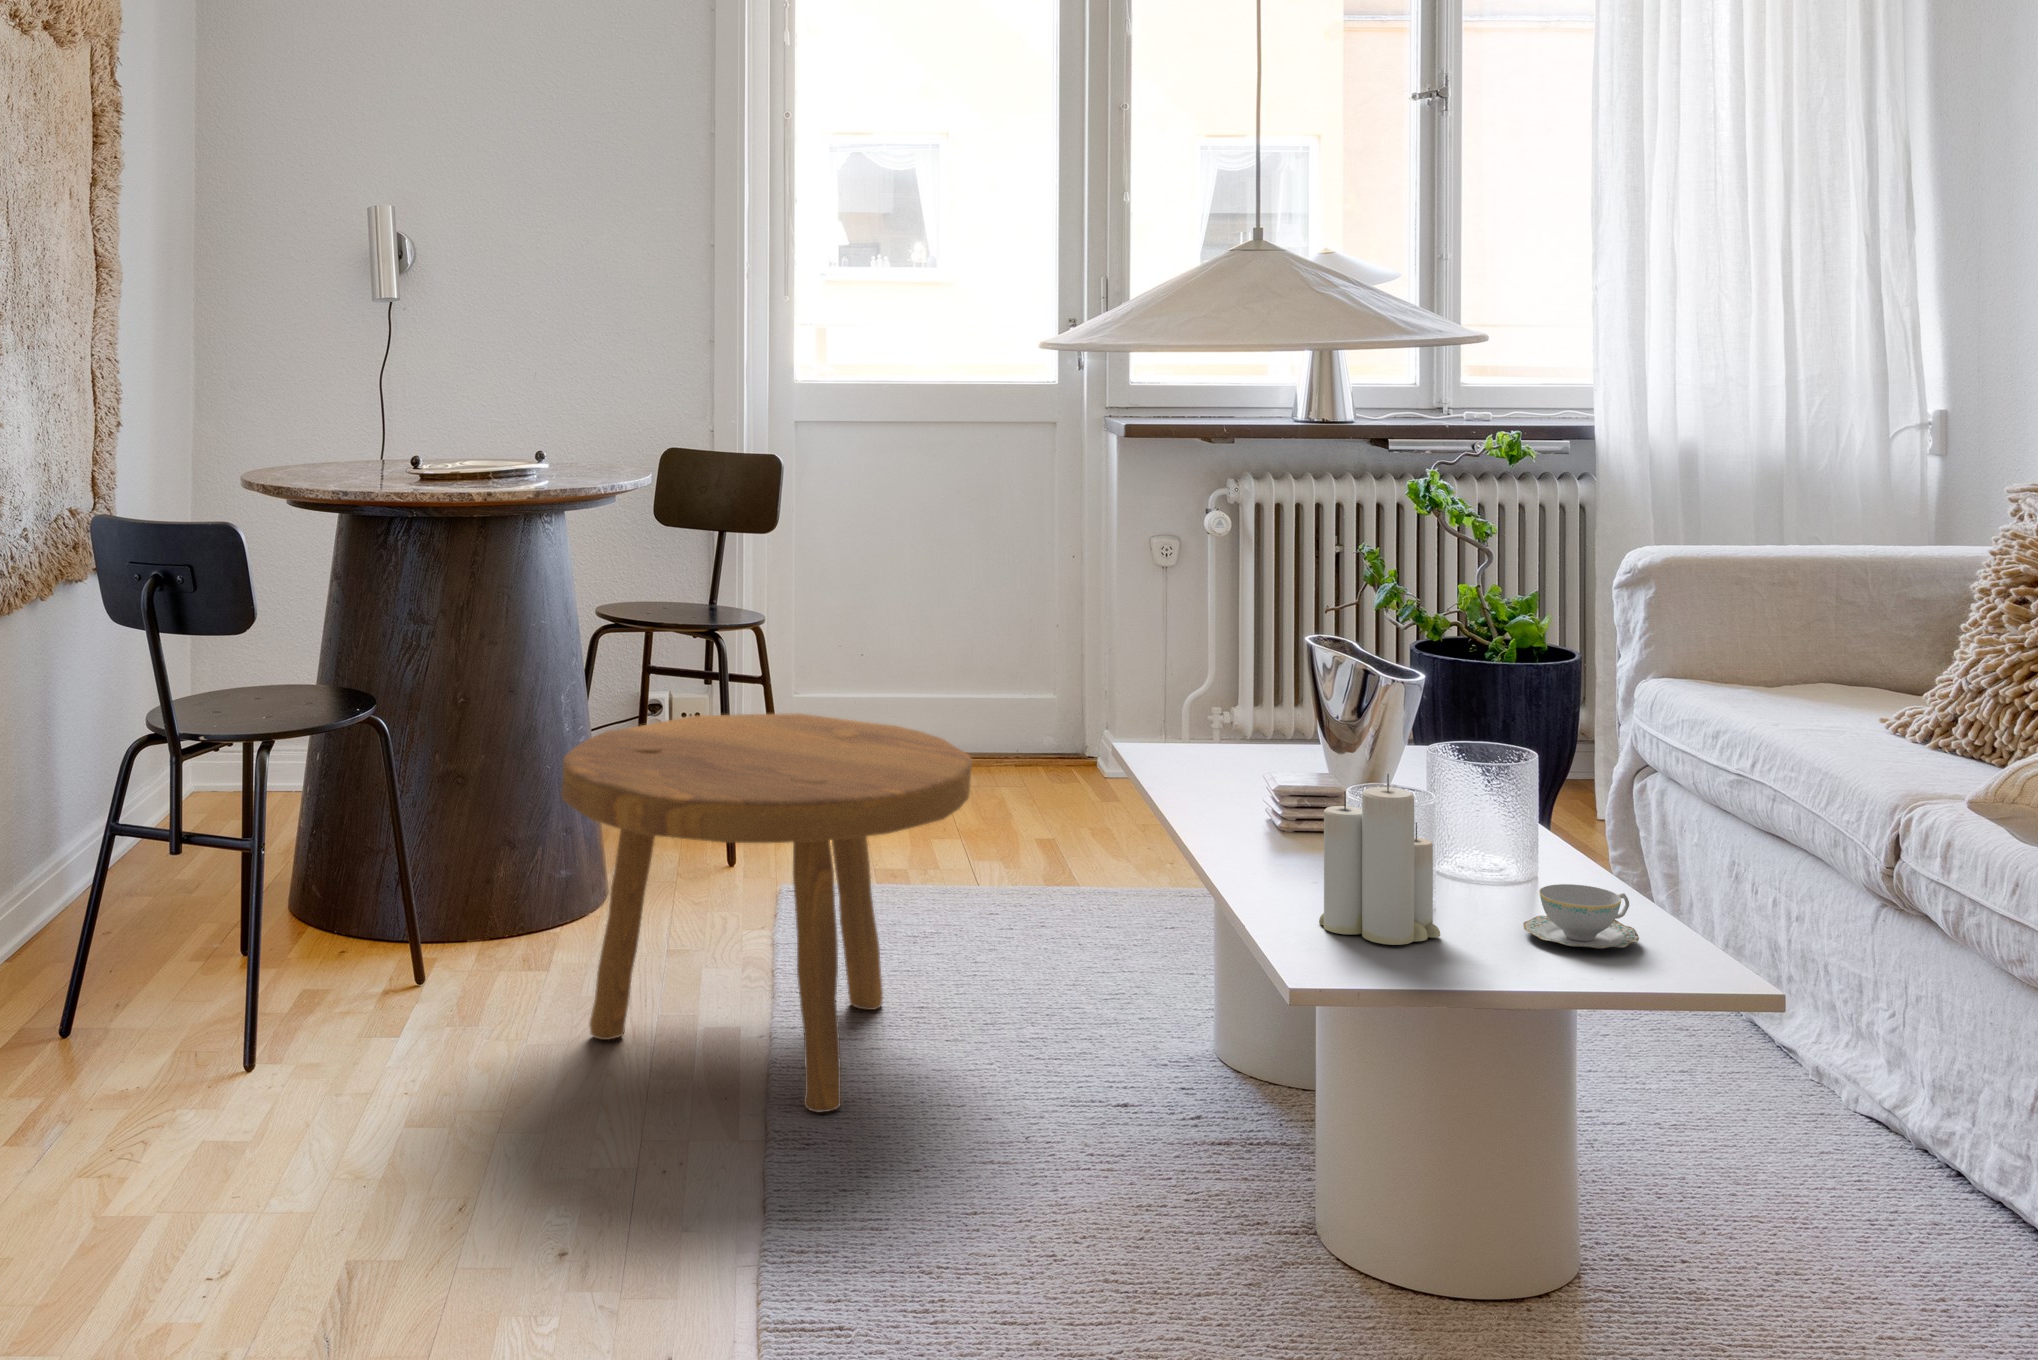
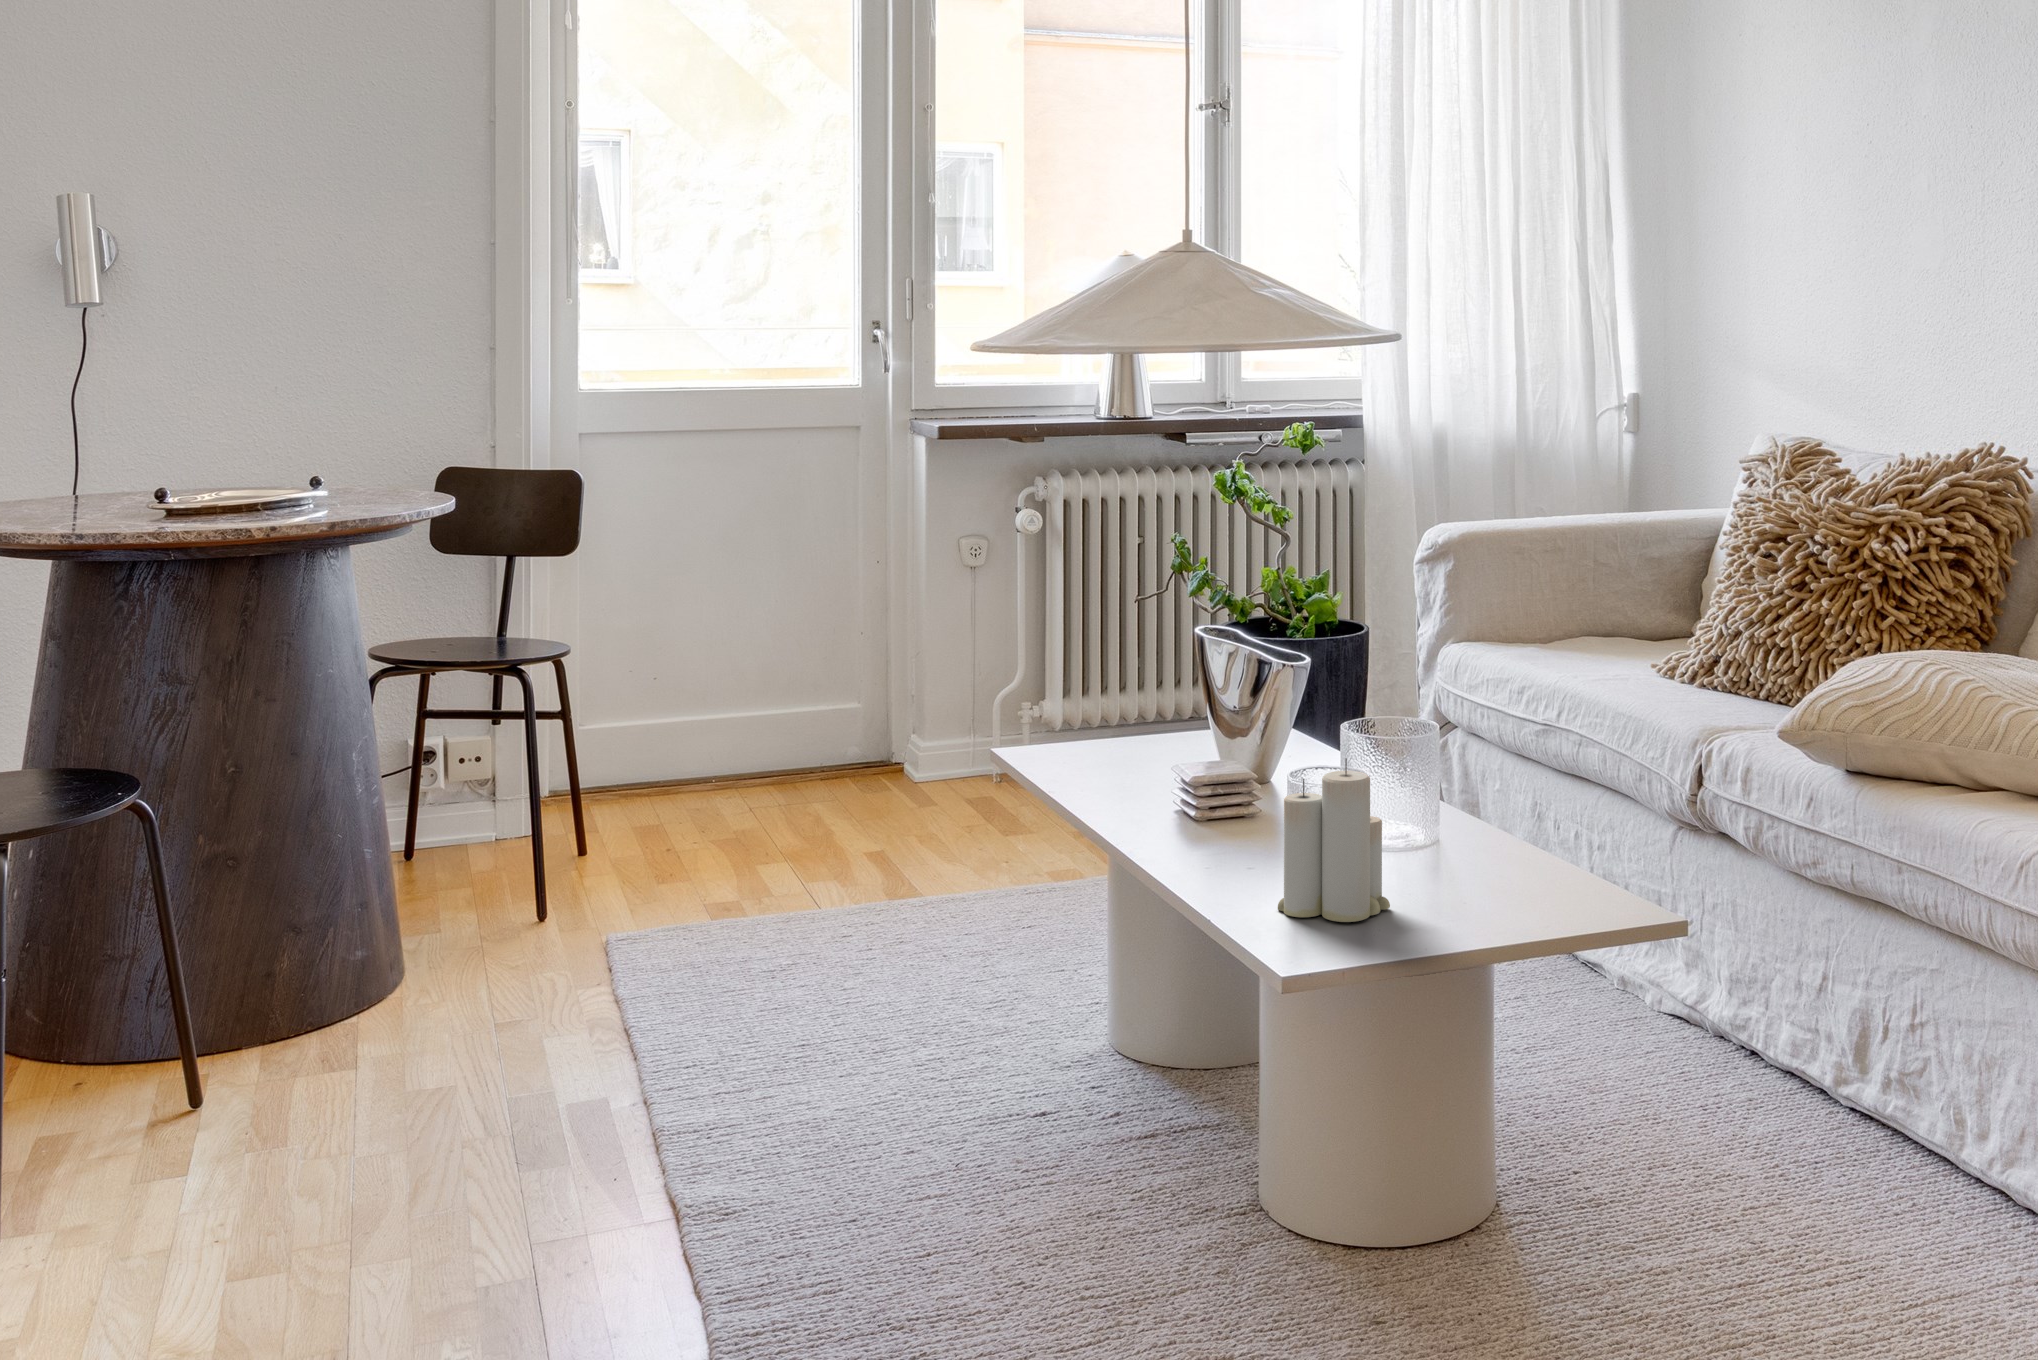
footstool: present [561,713,972,1113] -> none [400,749,872,1181]
teacup: present [1523,884,1639,949] -> none [1456,843,1557,901]

